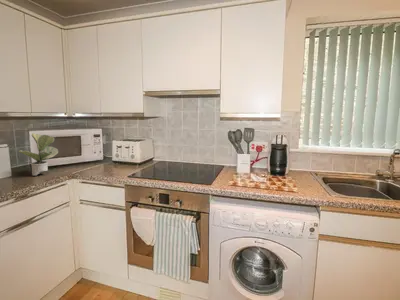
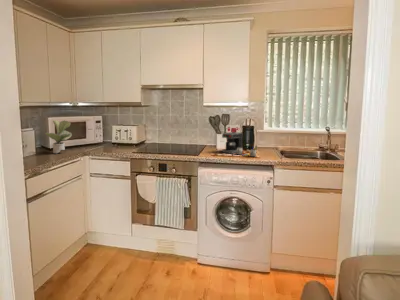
coffee maker: none [243,152,297,190] -> present [222,132,257,156]

